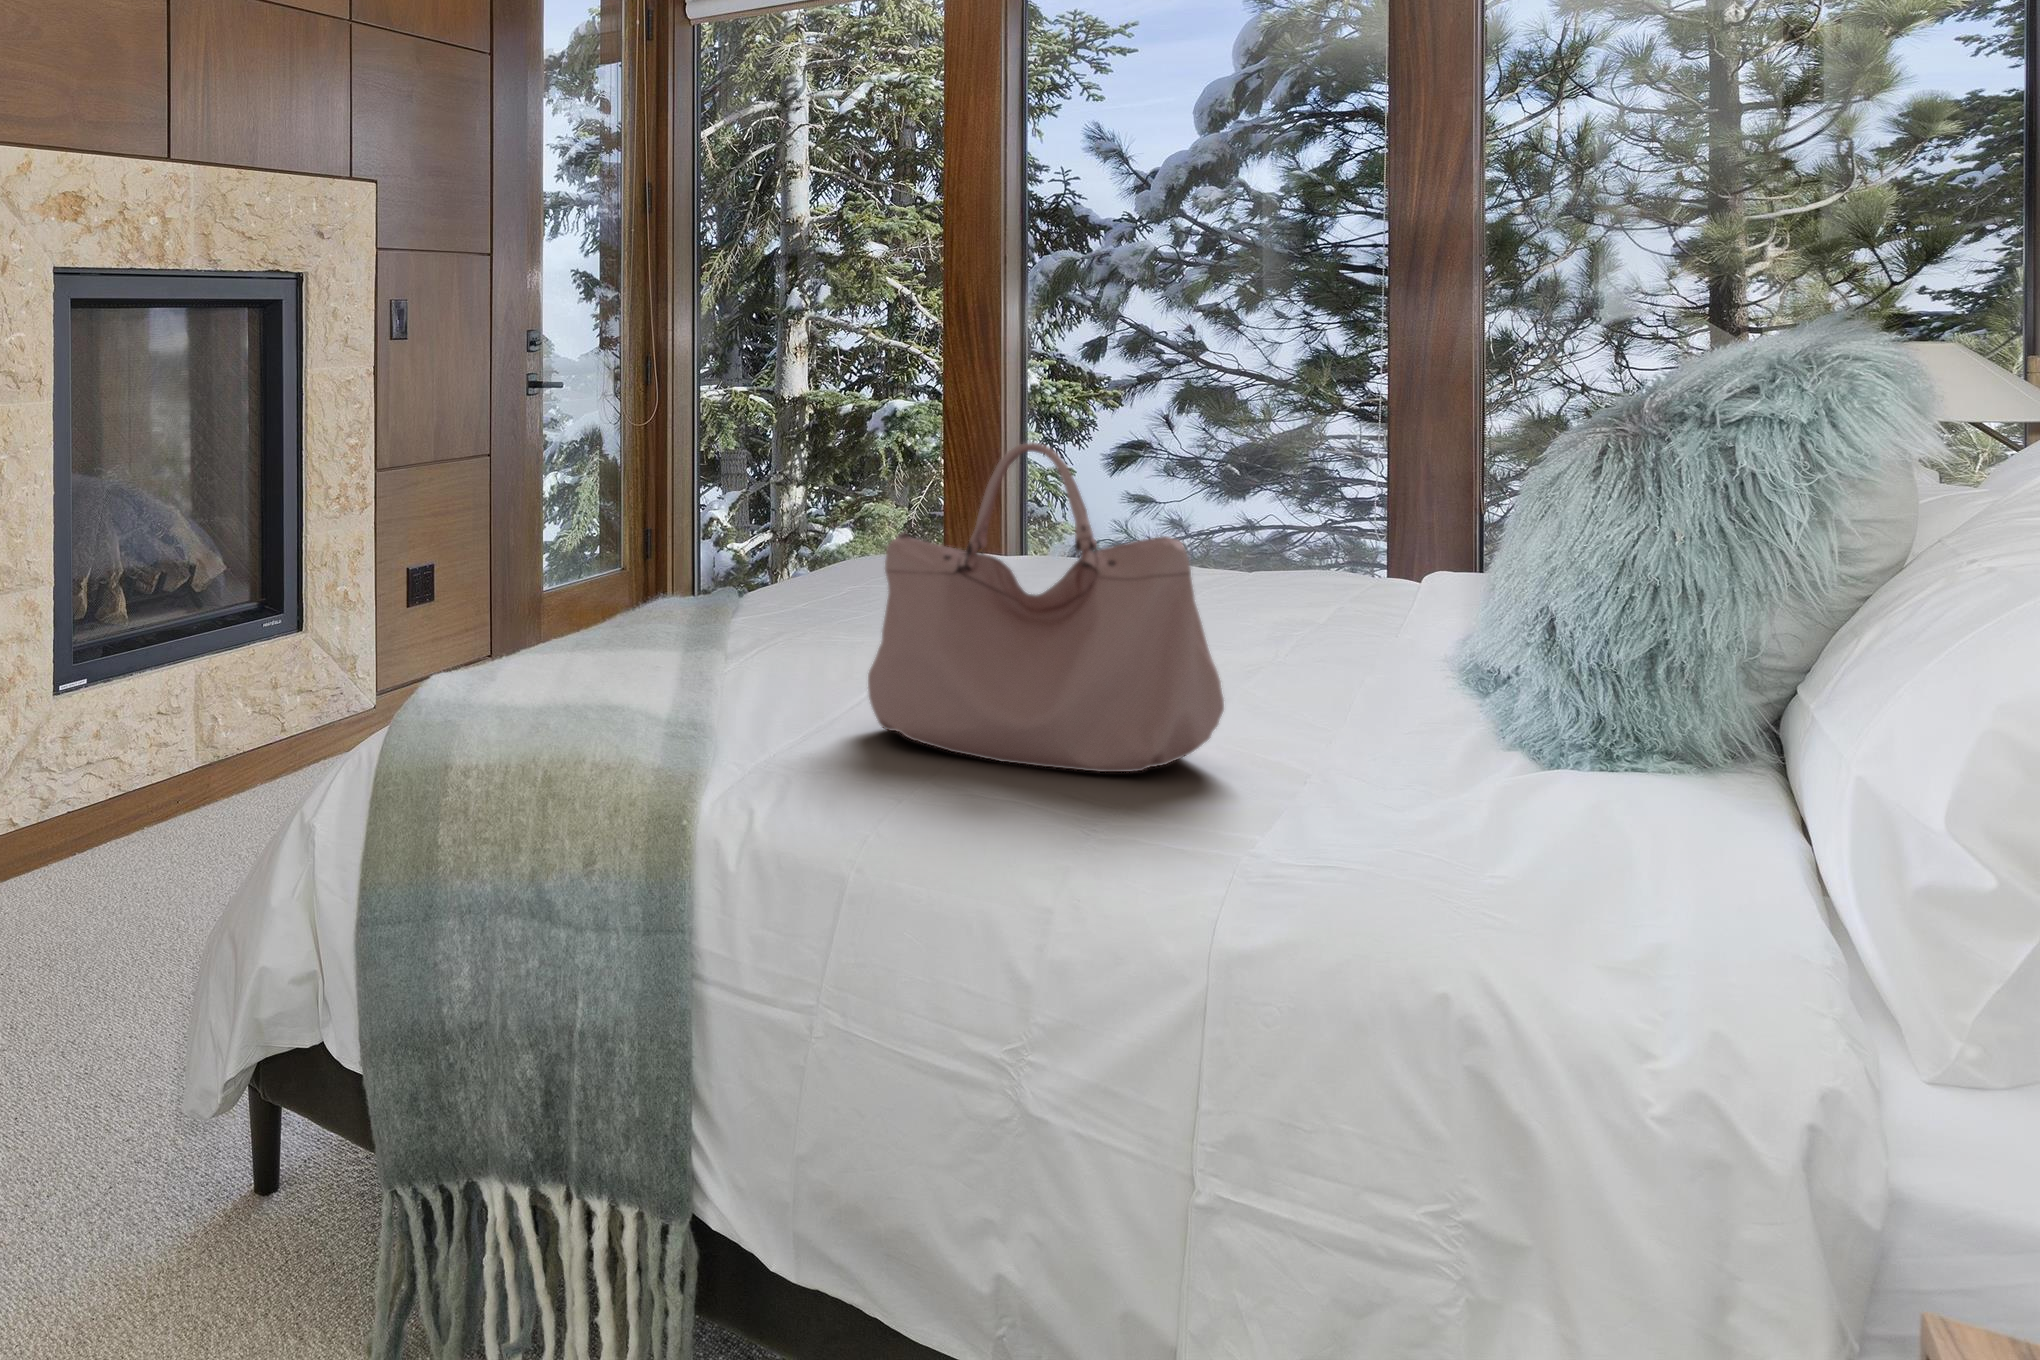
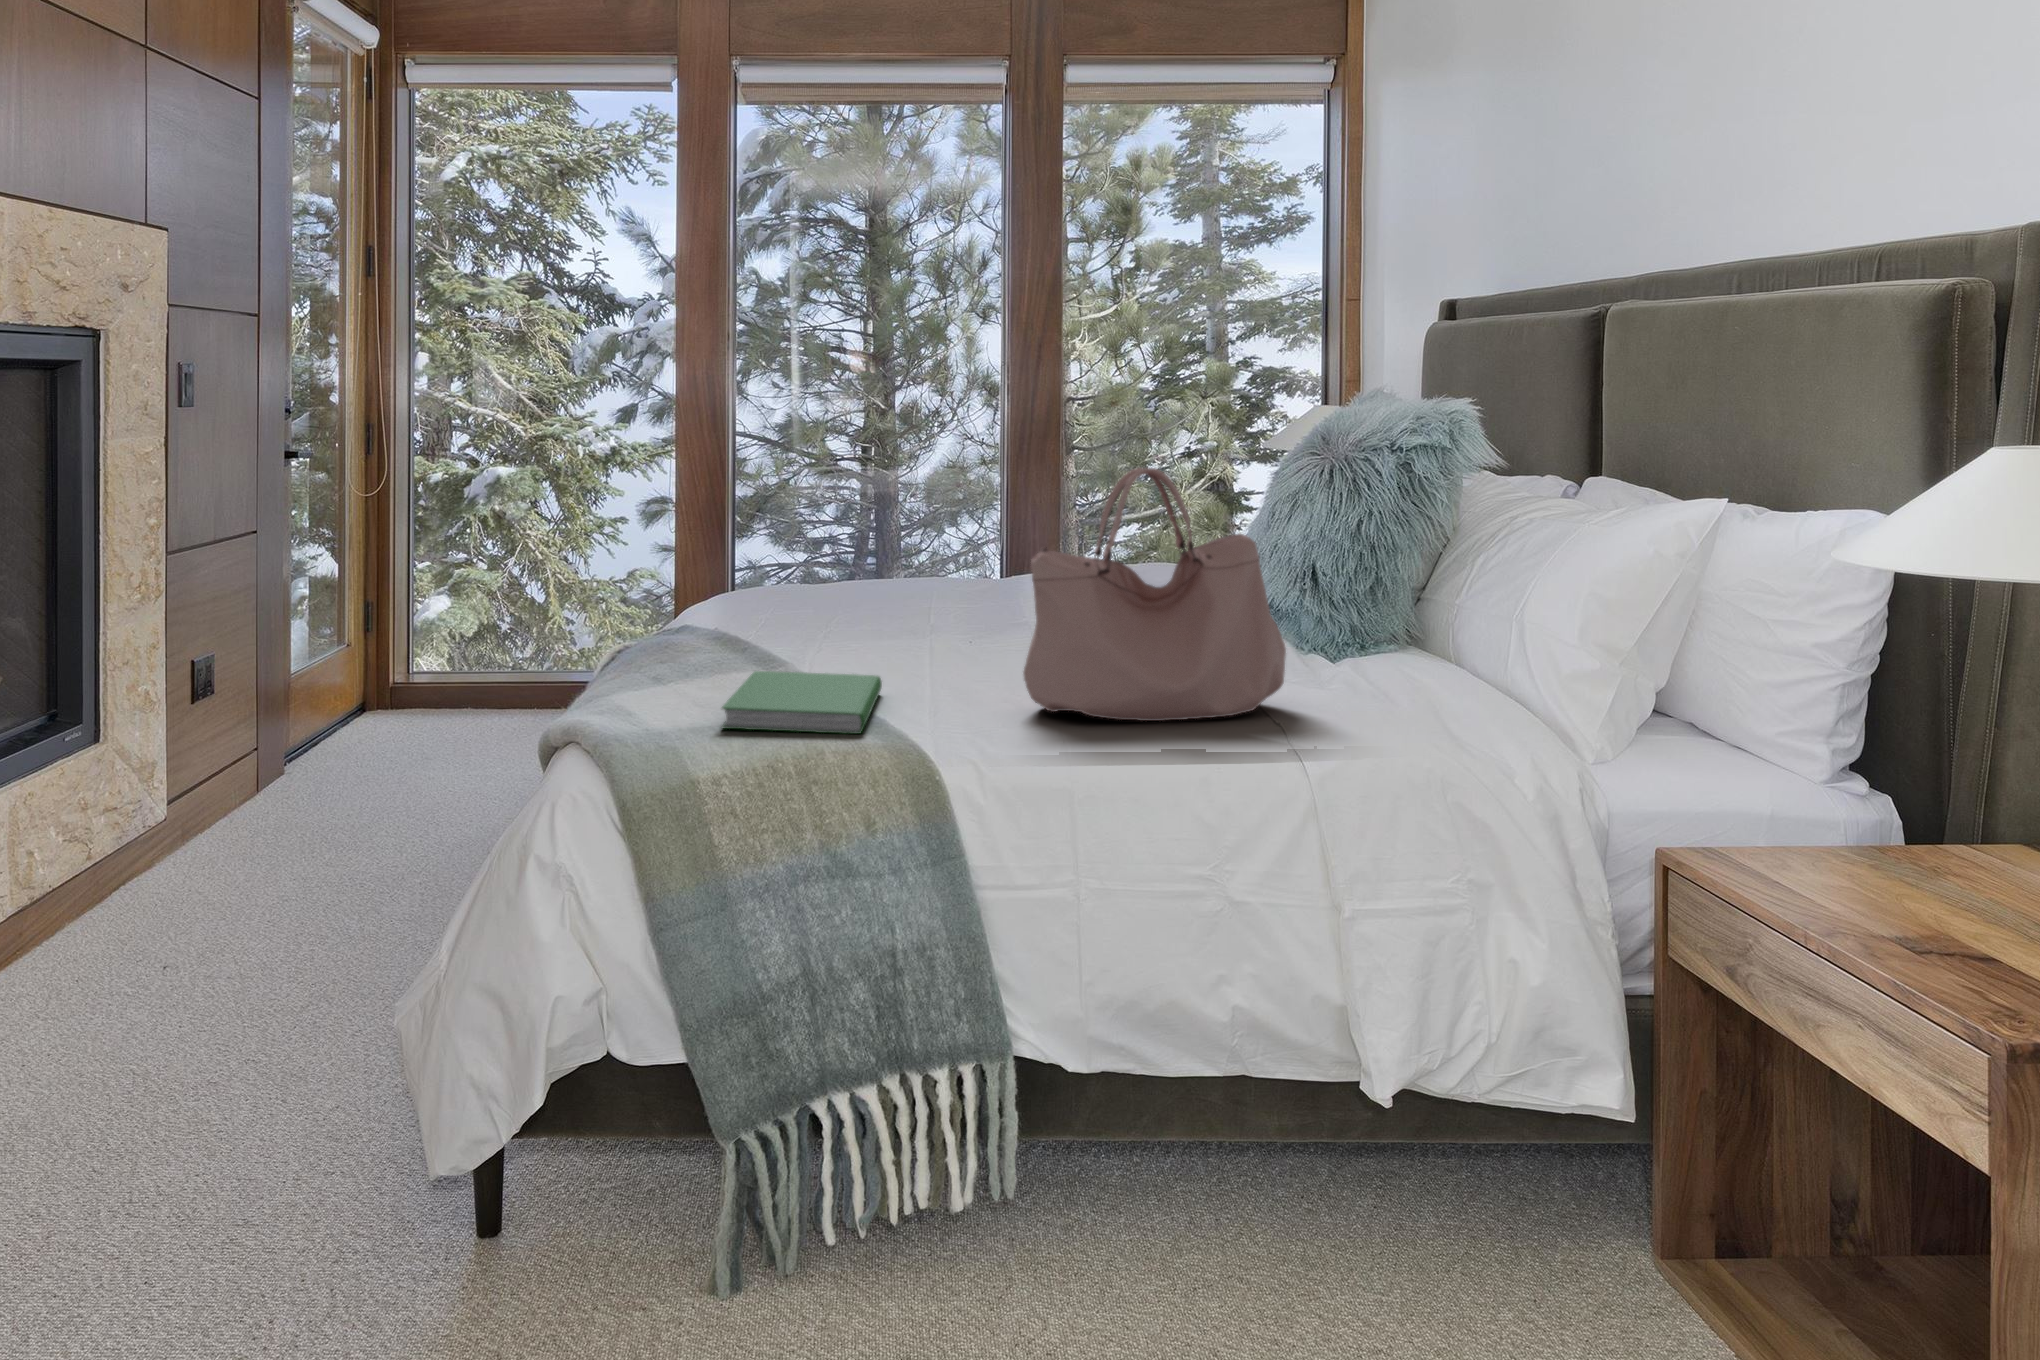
hardcover book: none [534,639,766,719] -> present [722,671,882,734]

